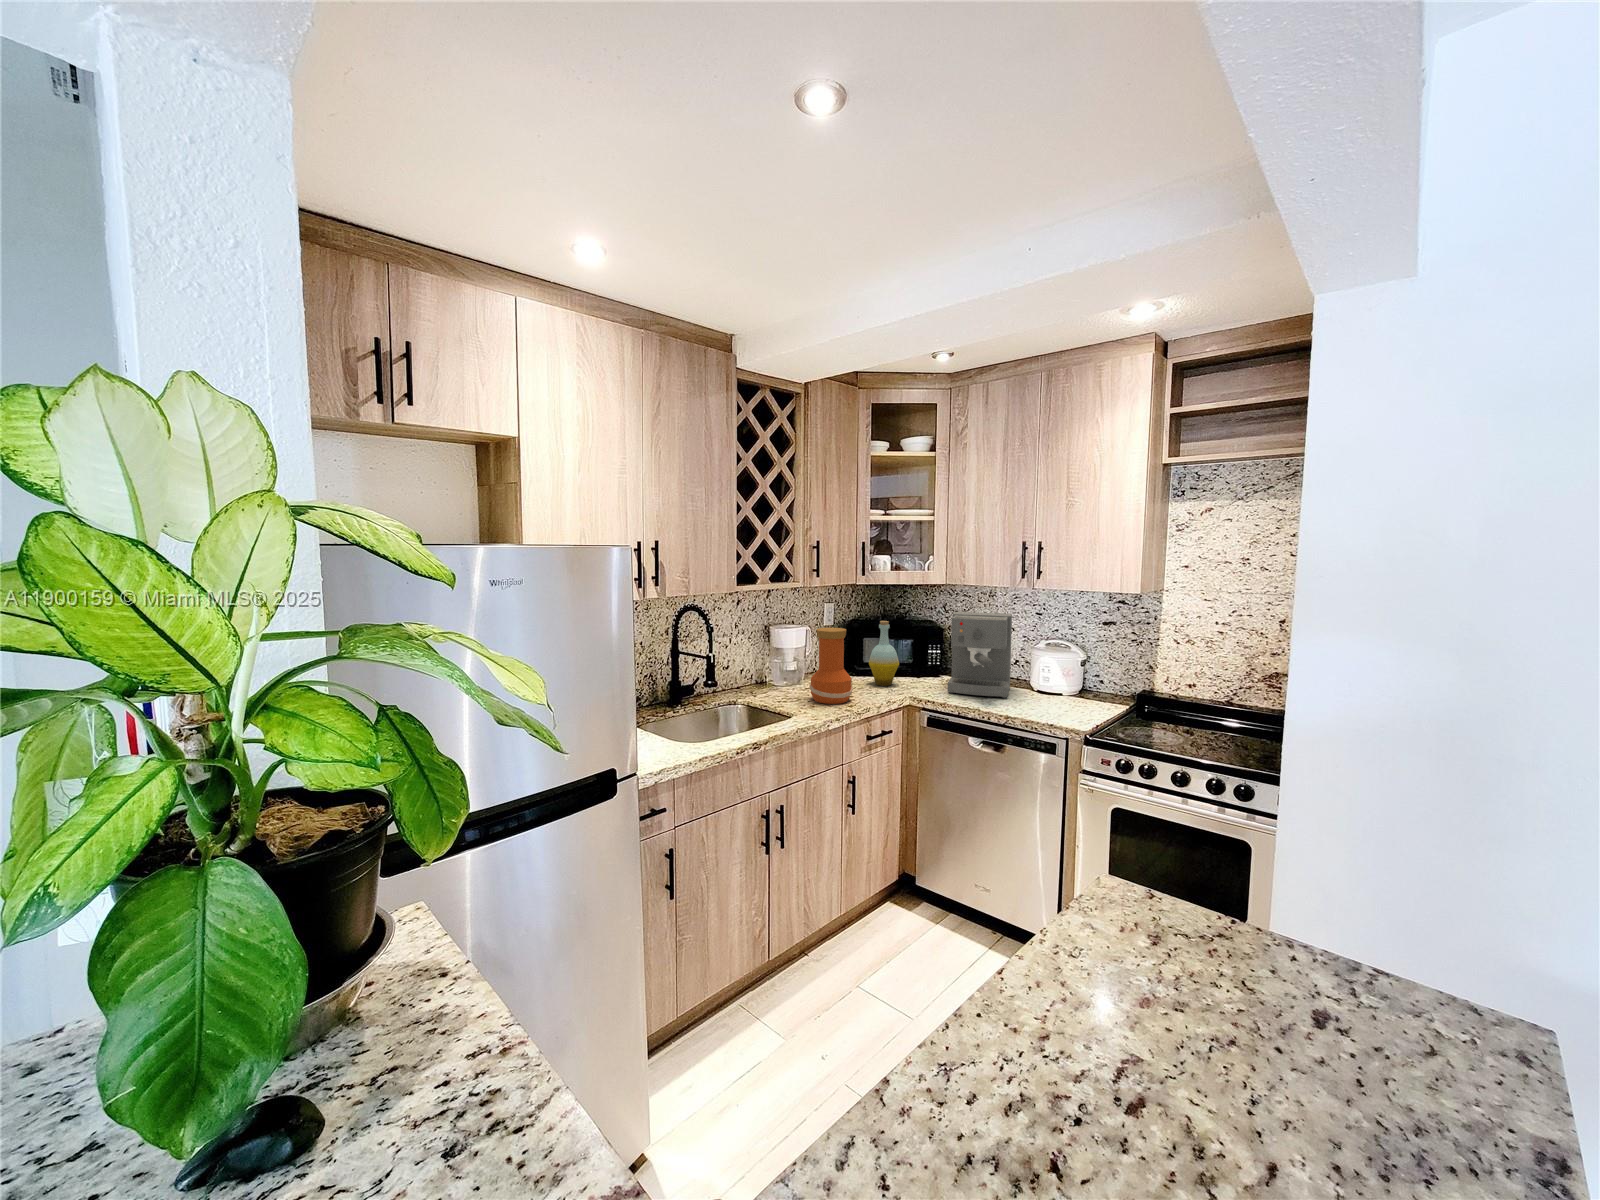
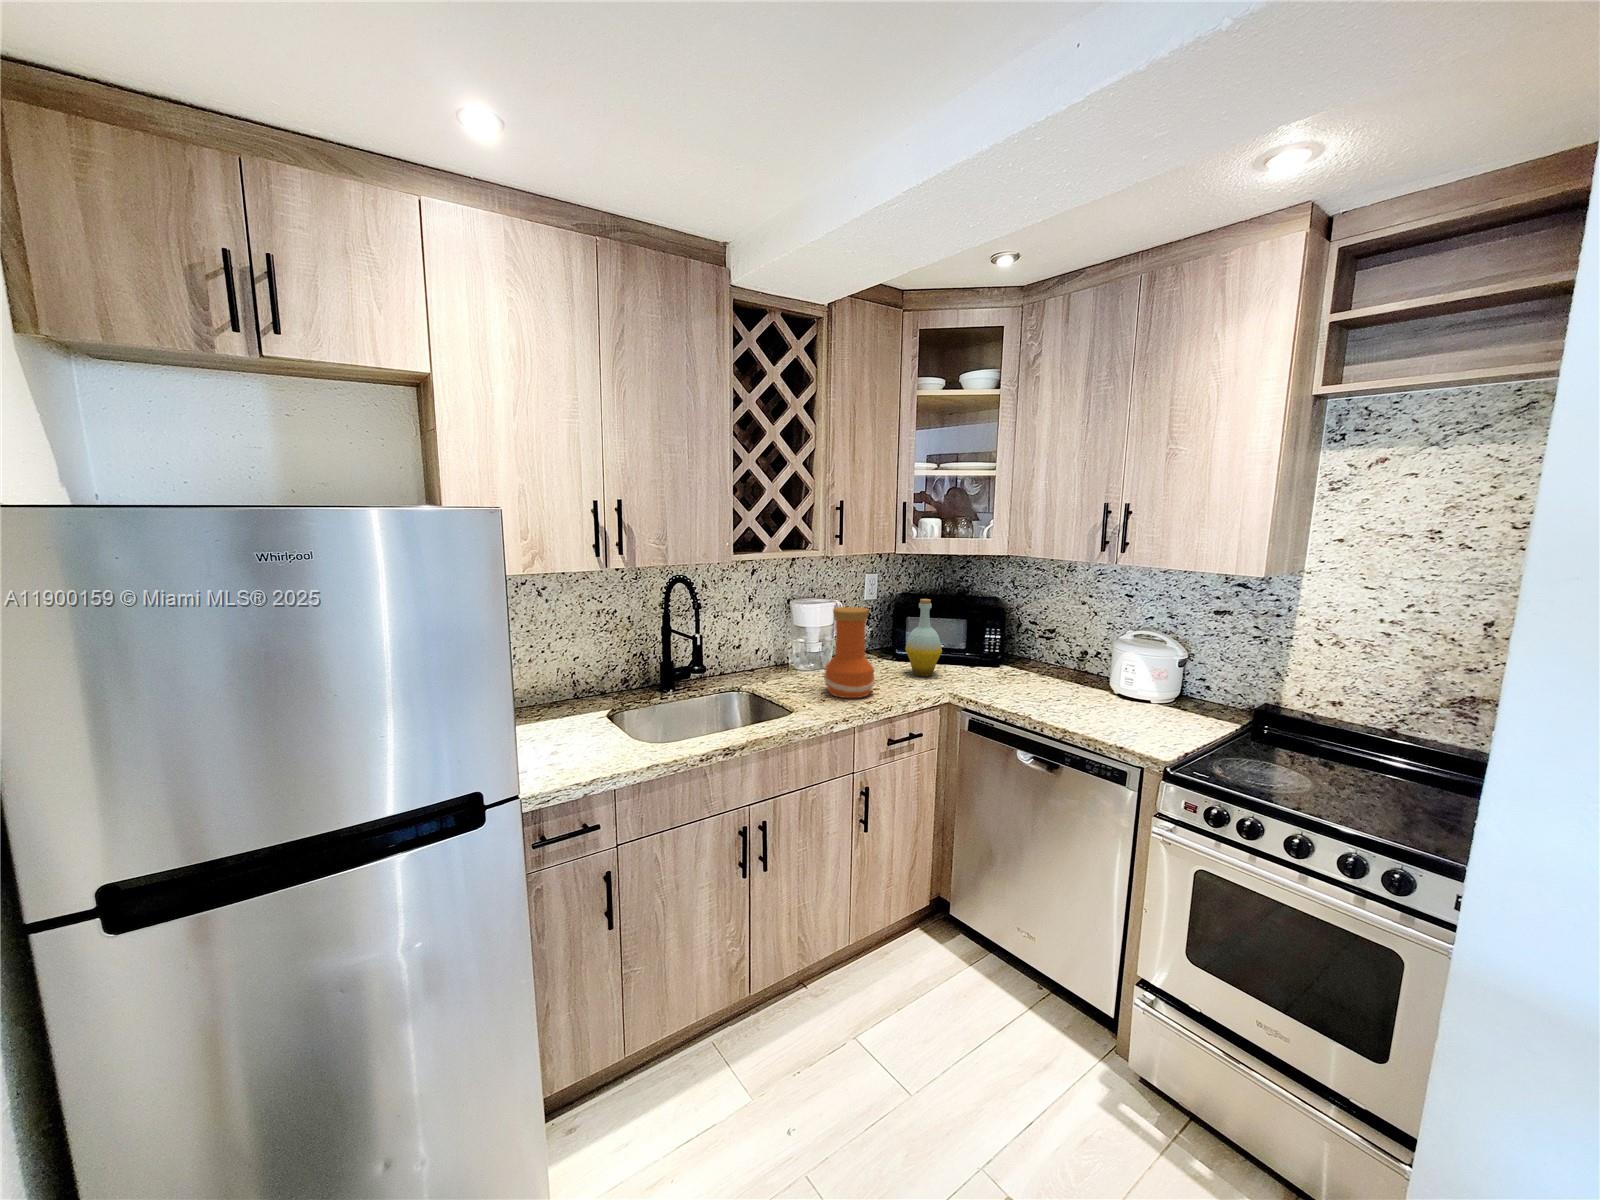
coffee maker: present [948,612,1012,698] -> none [997,591,1089,702]

